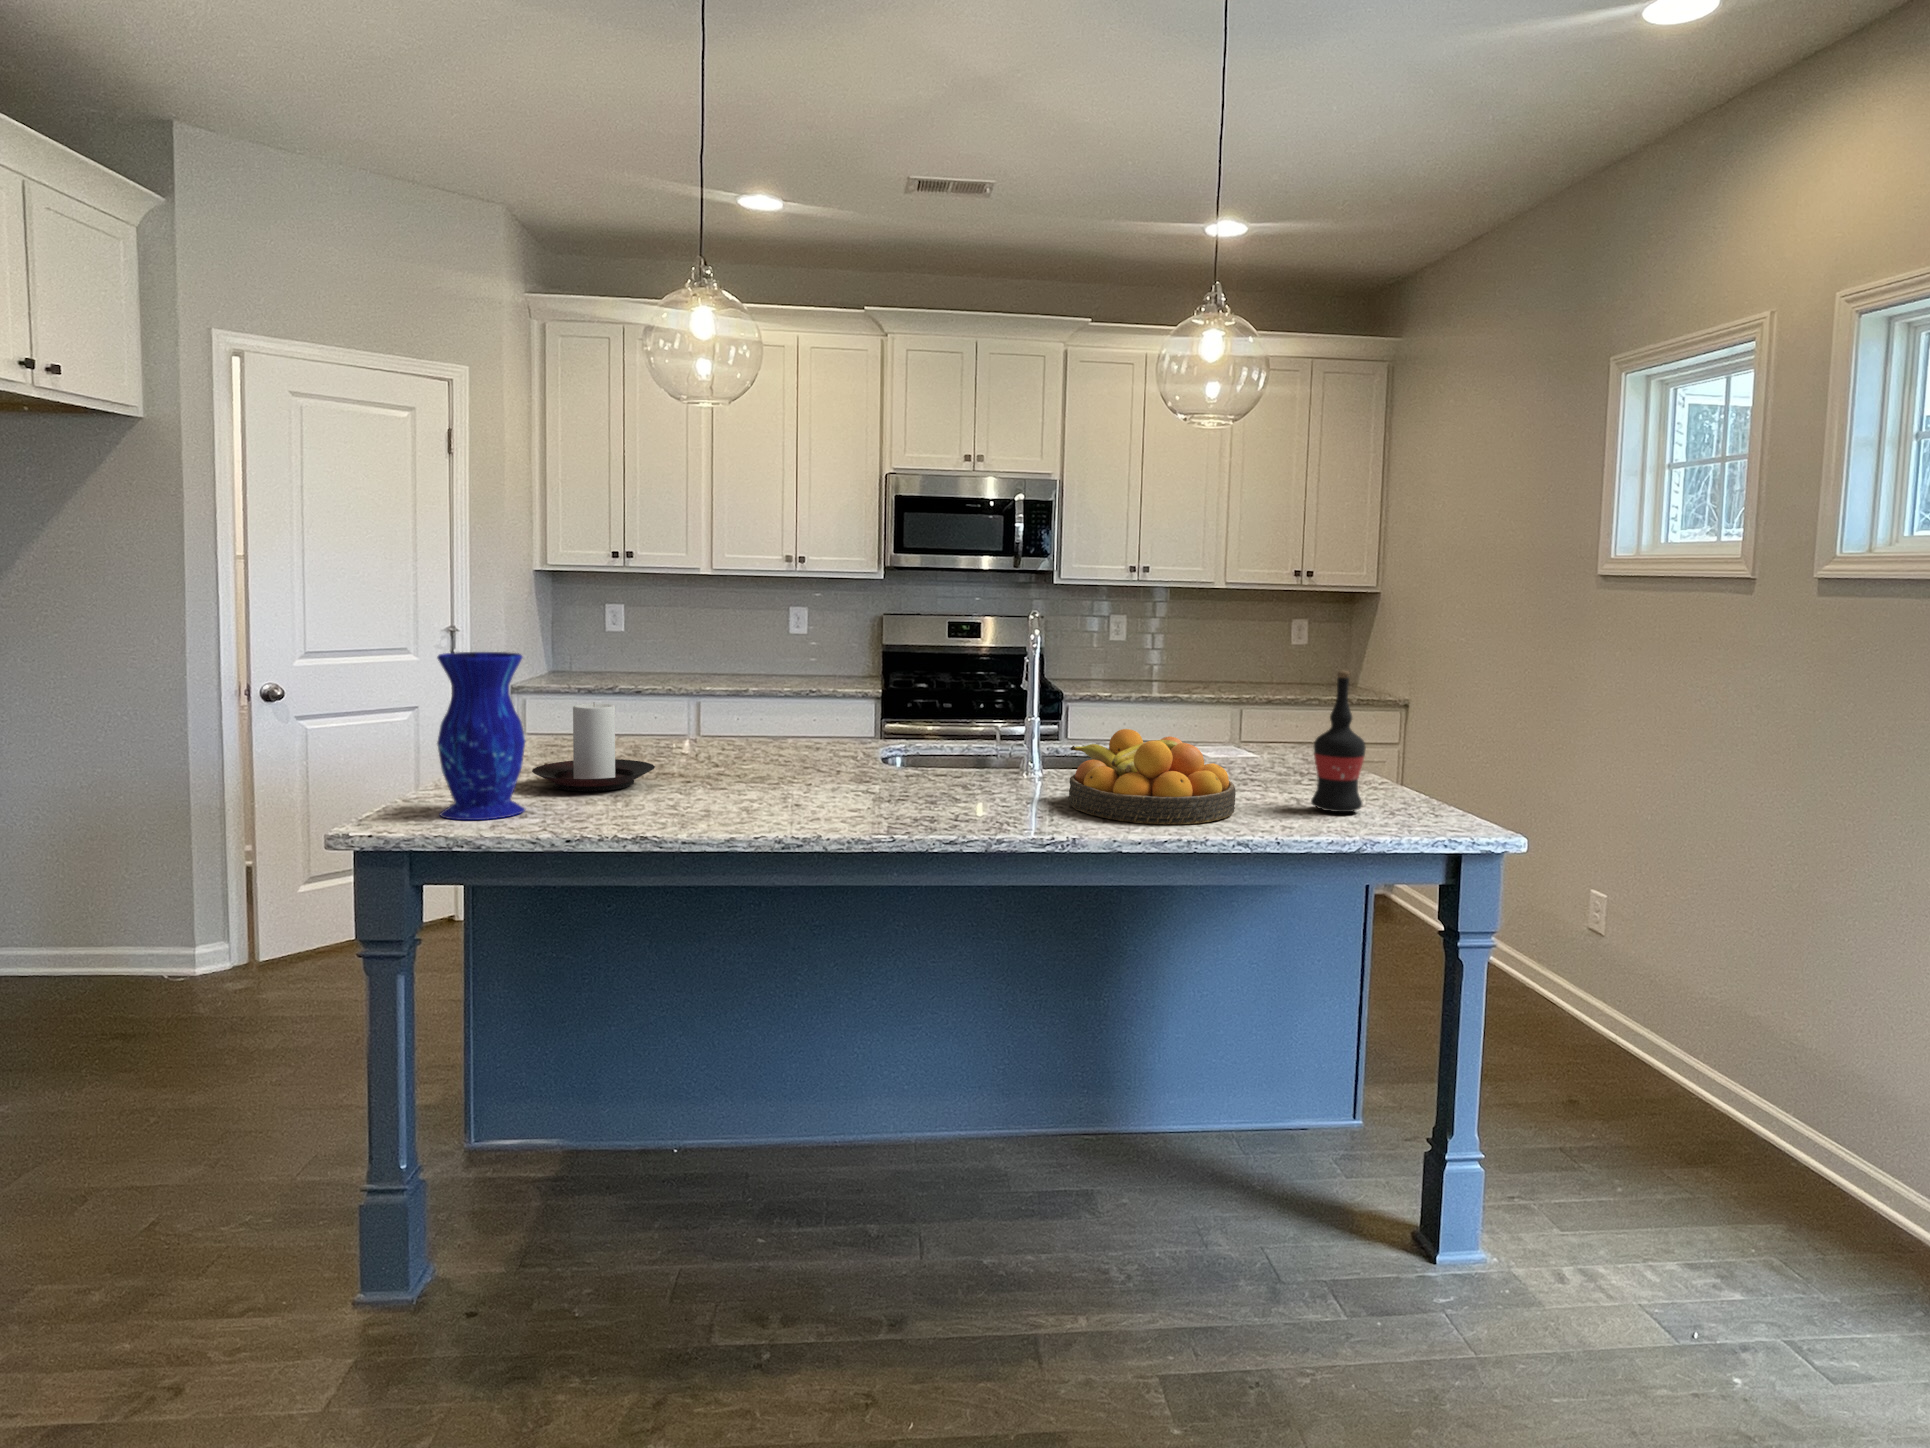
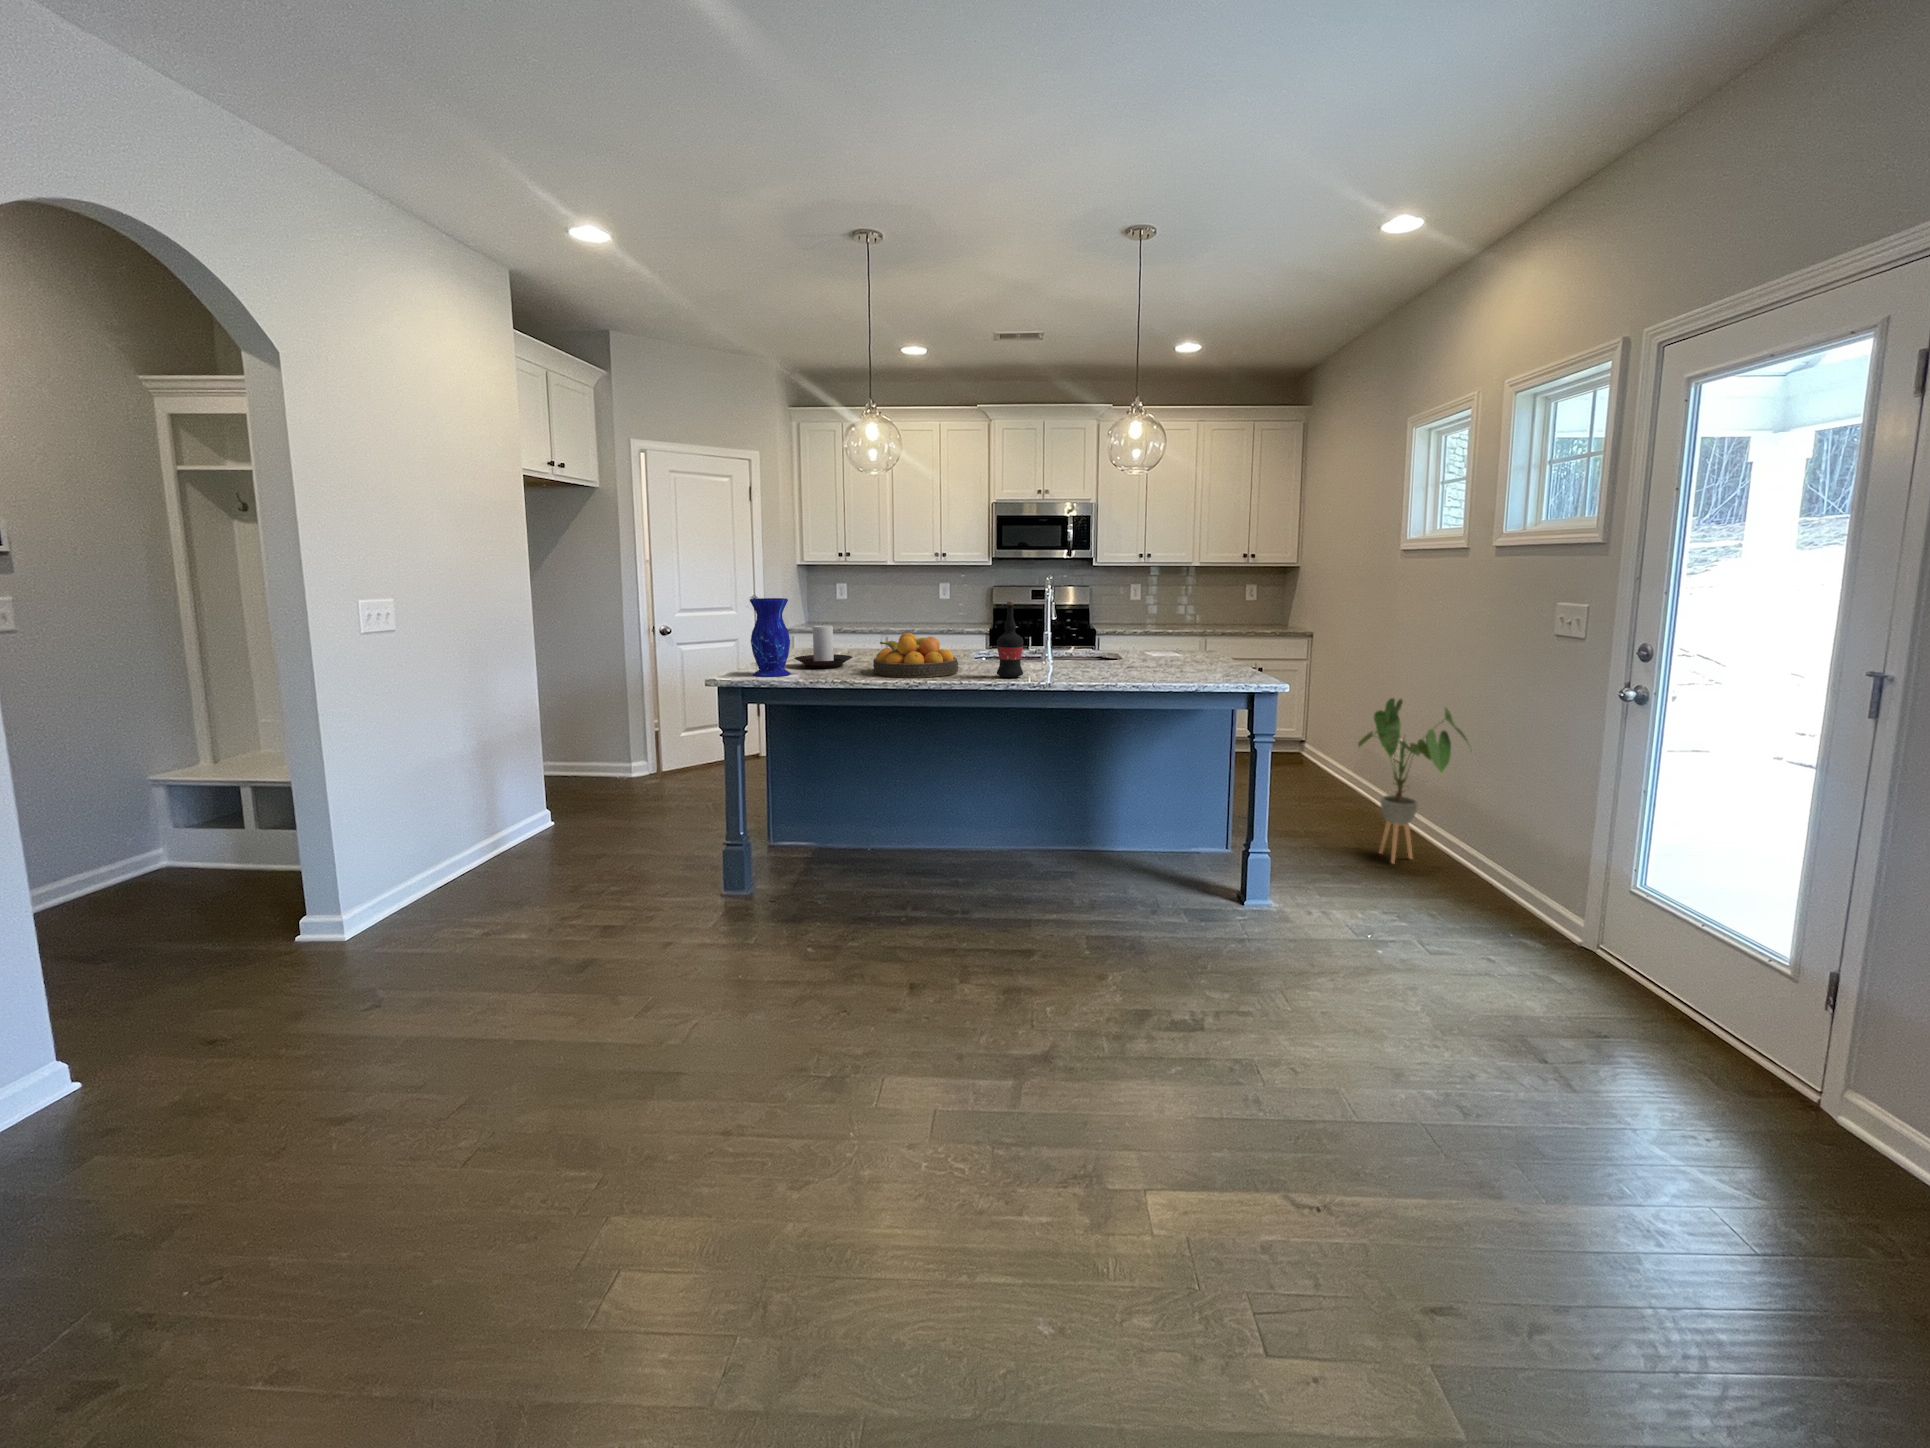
wine bottle: present [1311,671,1366,812] -> present [997,601,1023,677]
fruit bowl: present [1069,729,1236,825] -> present [873,633,958,678]
house plant: none [1564,834,1771,1130] -> present [1358,698,1470,863]

